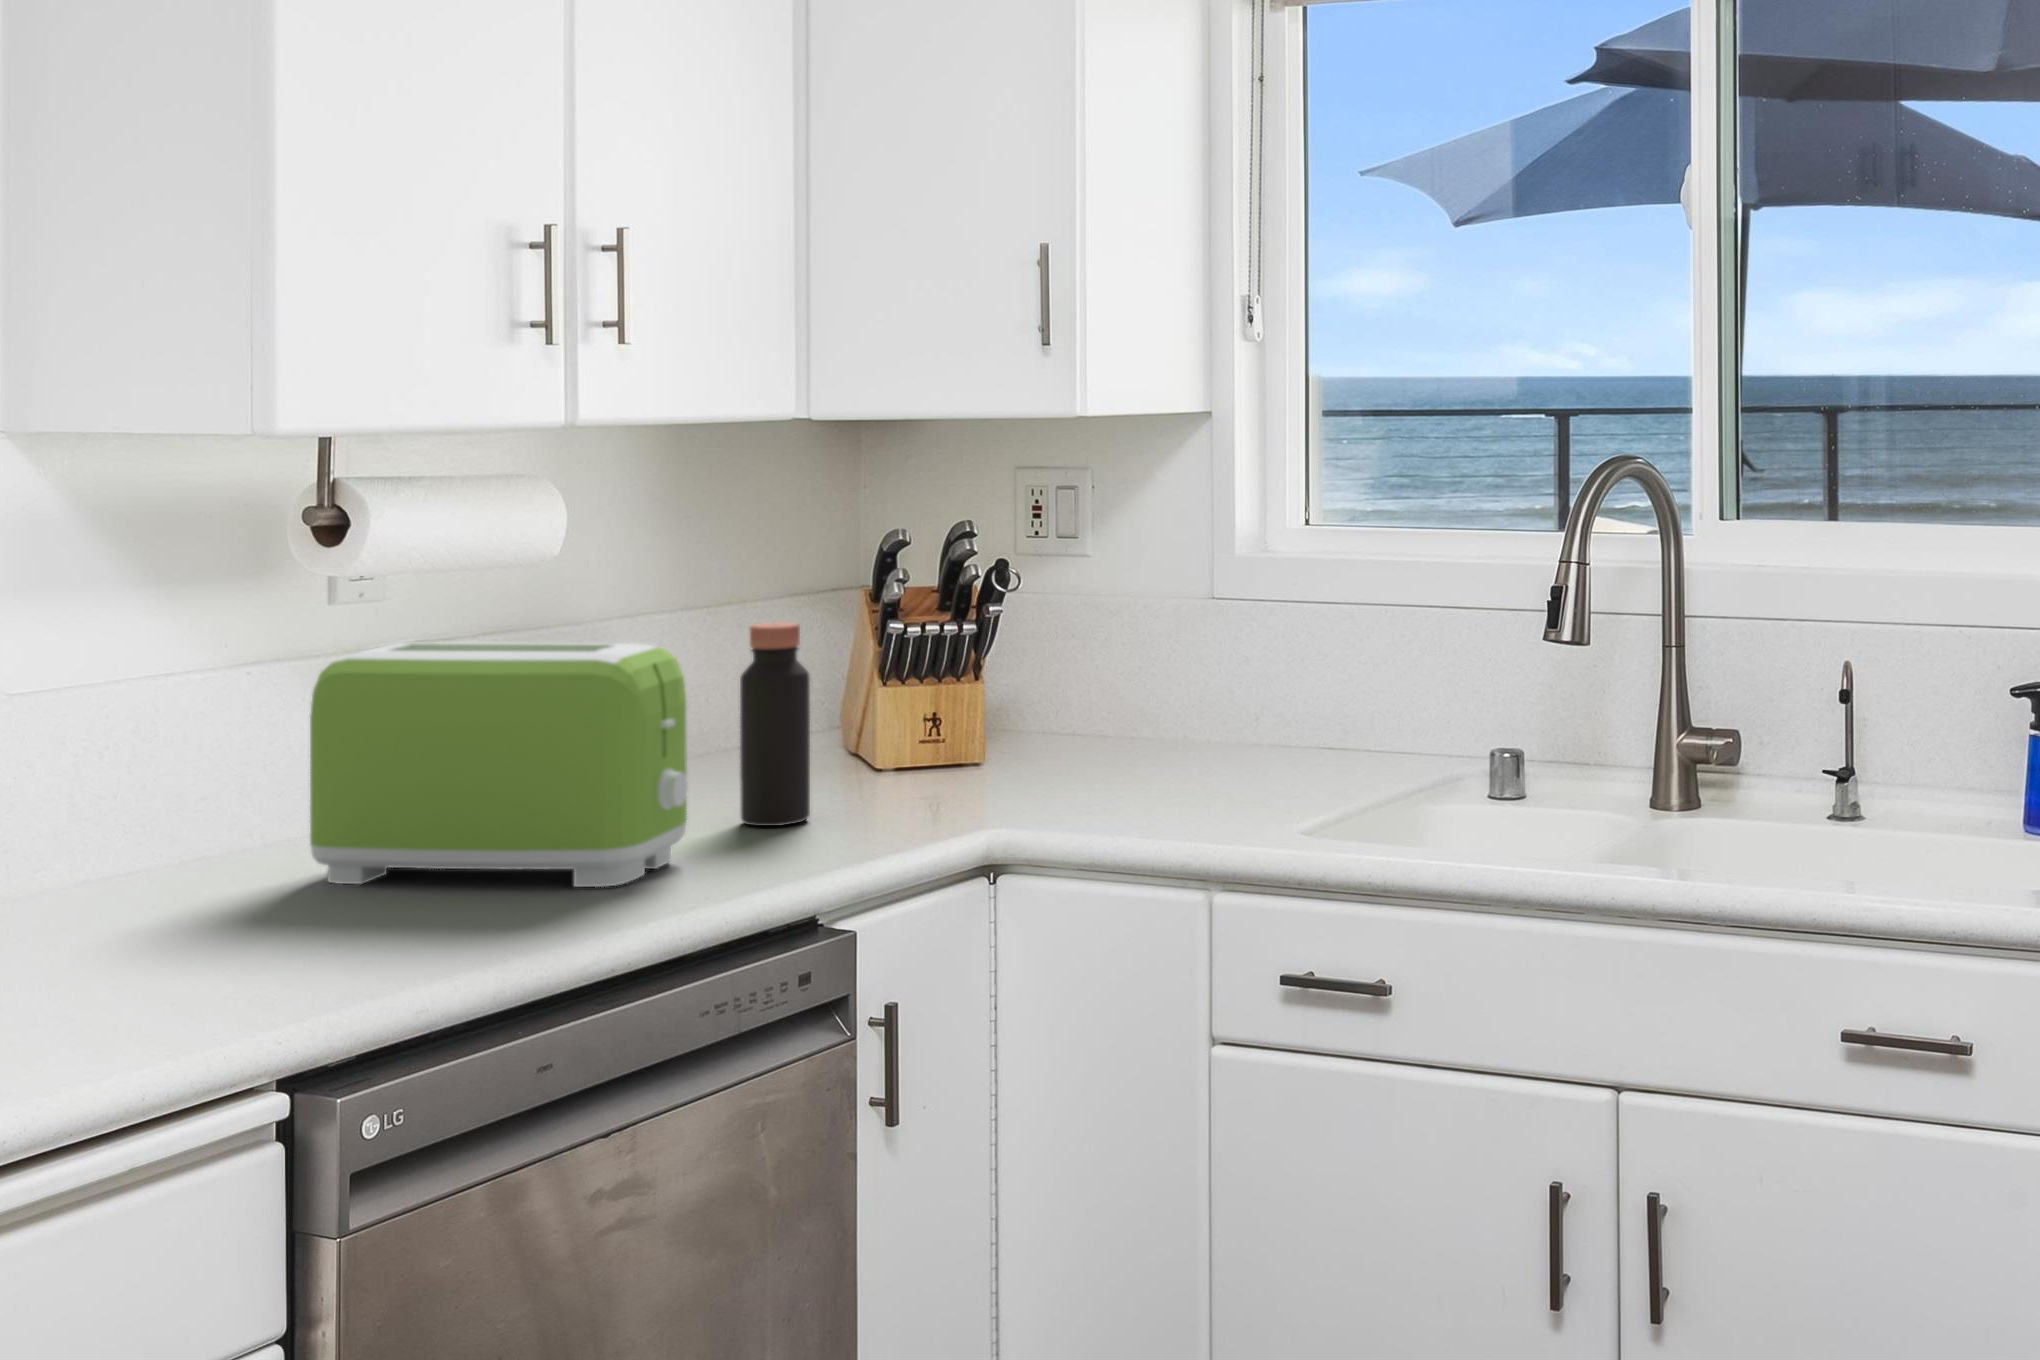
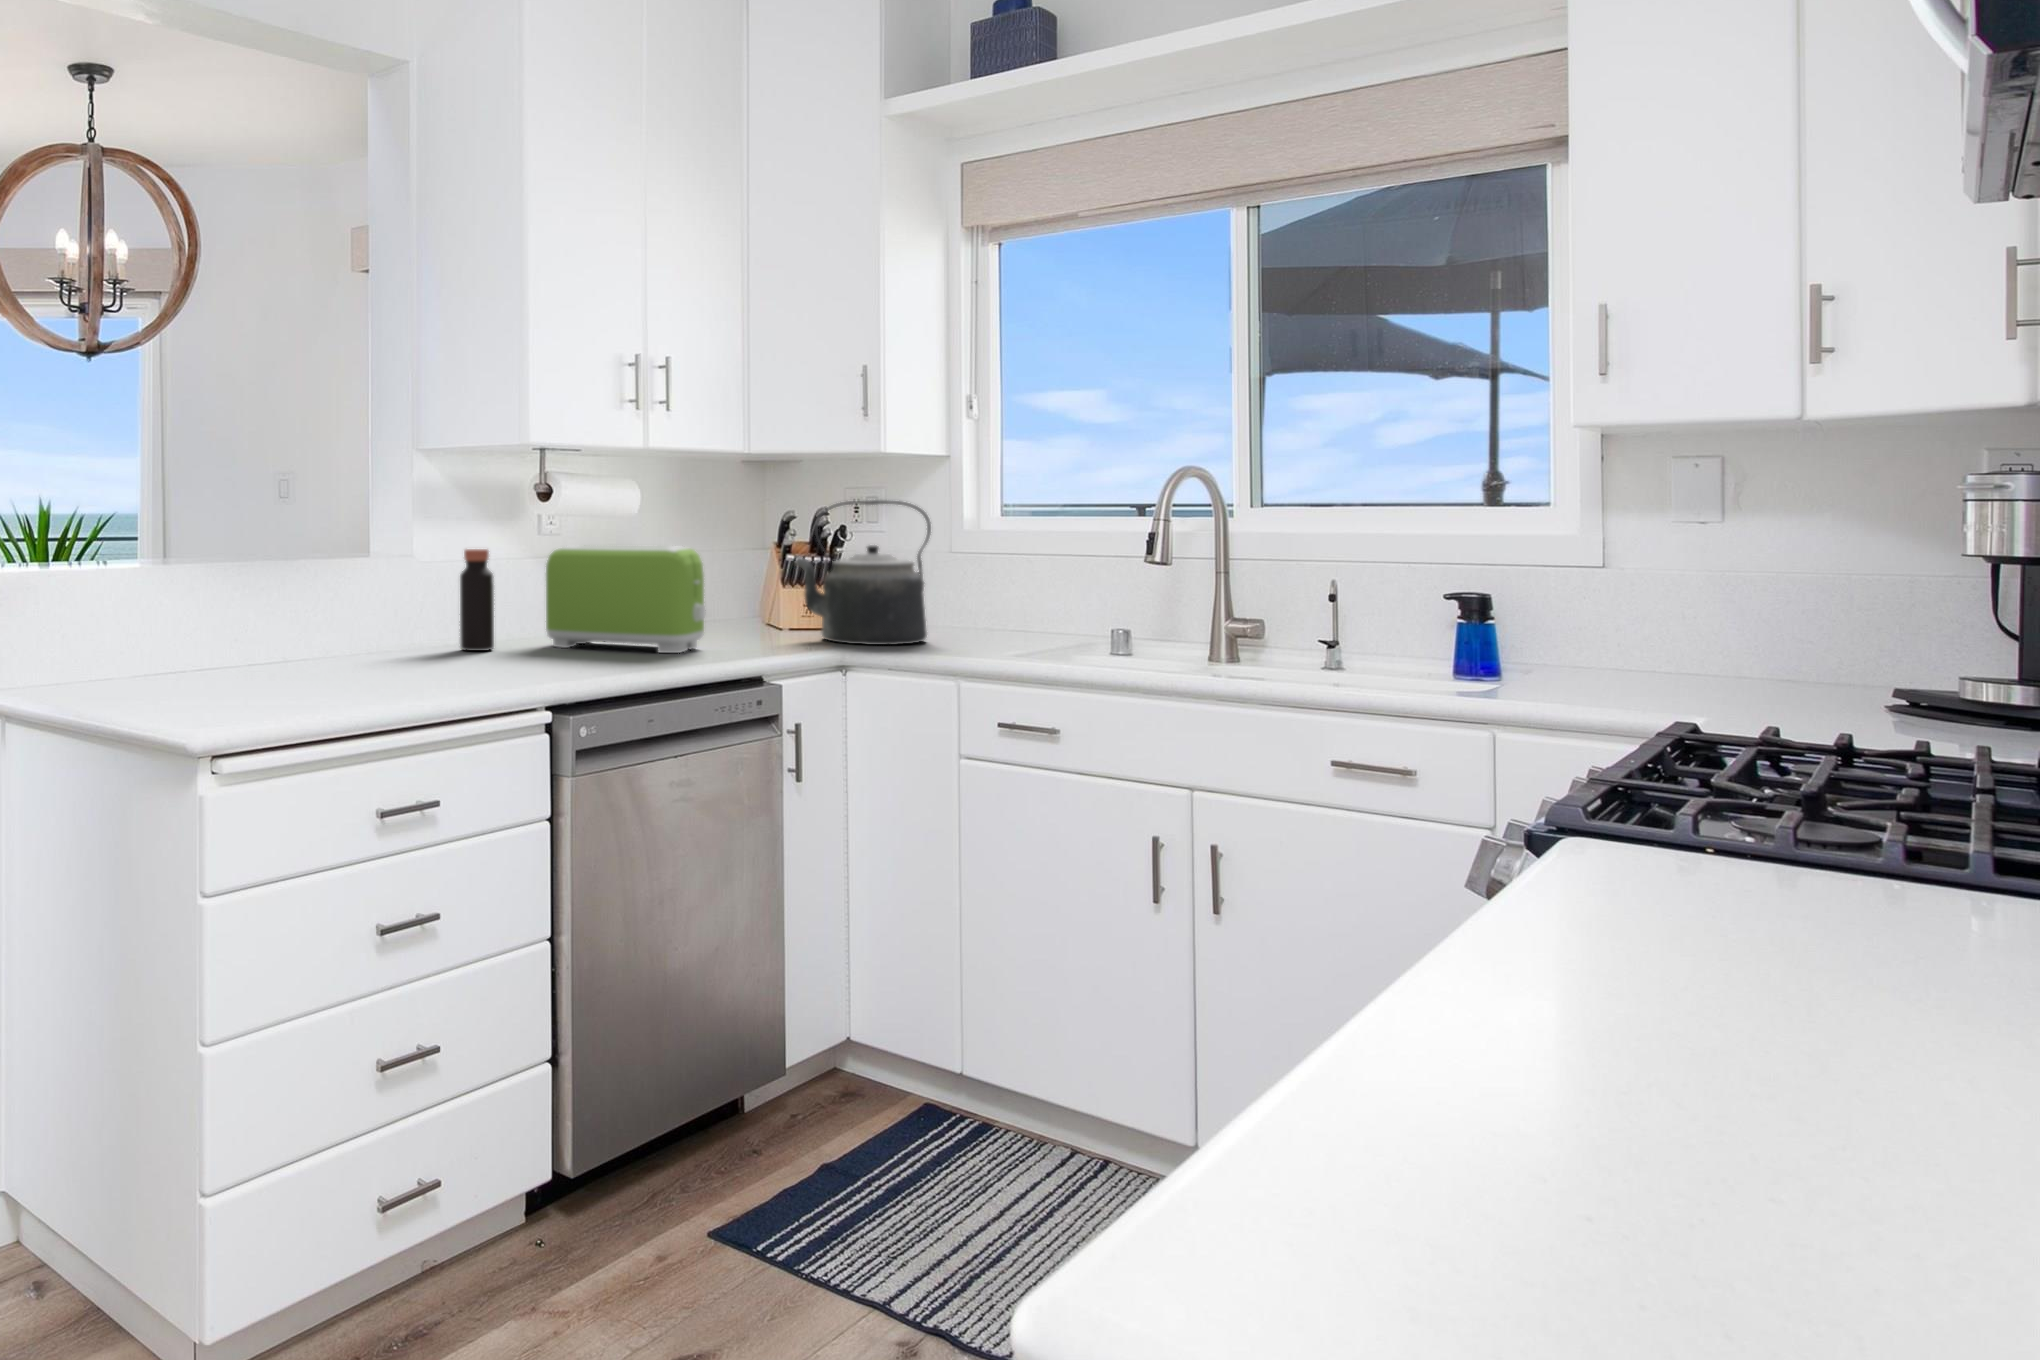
kettle: none [895,519,1167,817] -> present [795,500,931,645]
bottle: present [740,622,810,826] -> present [460,549,494,651]

